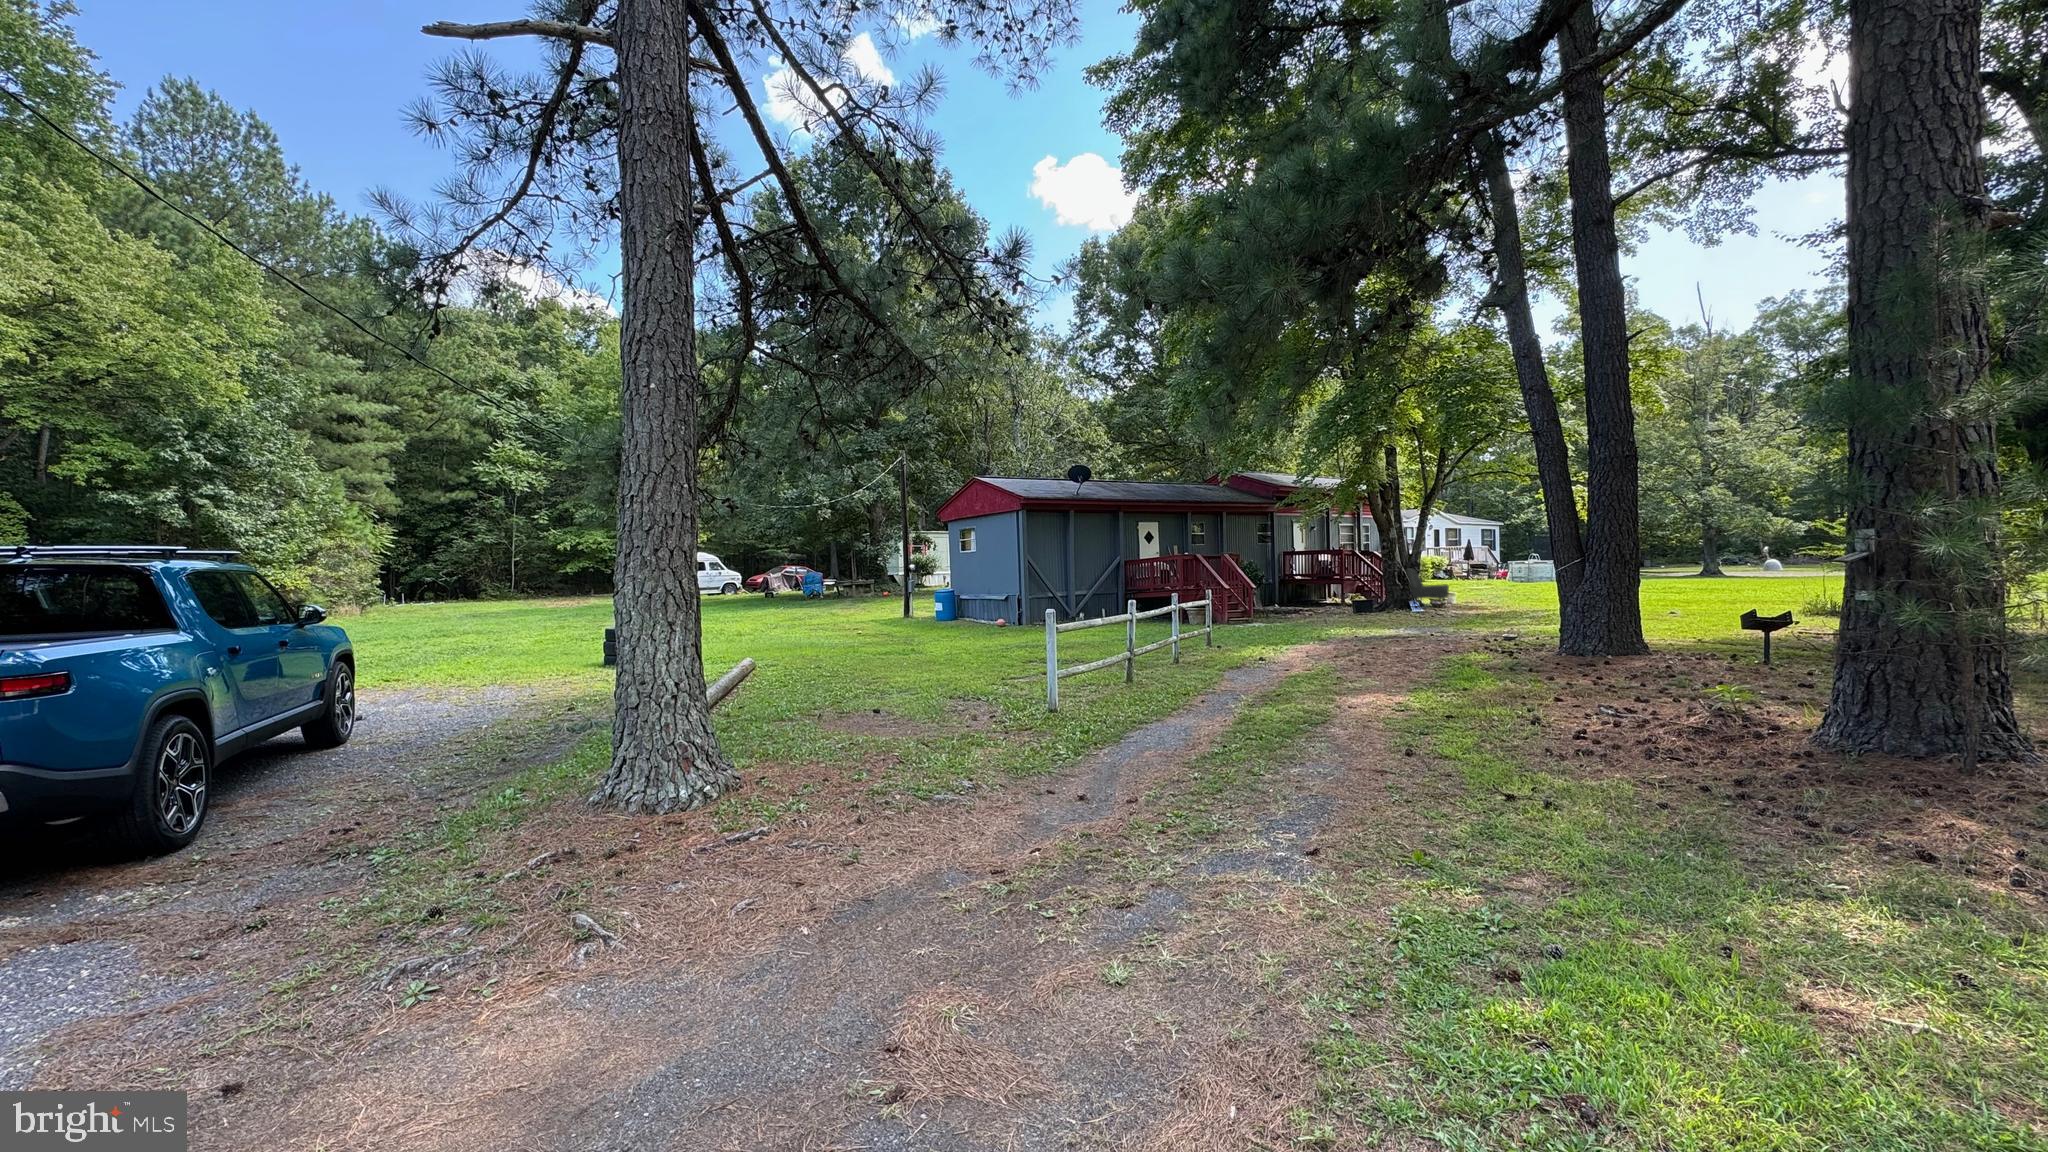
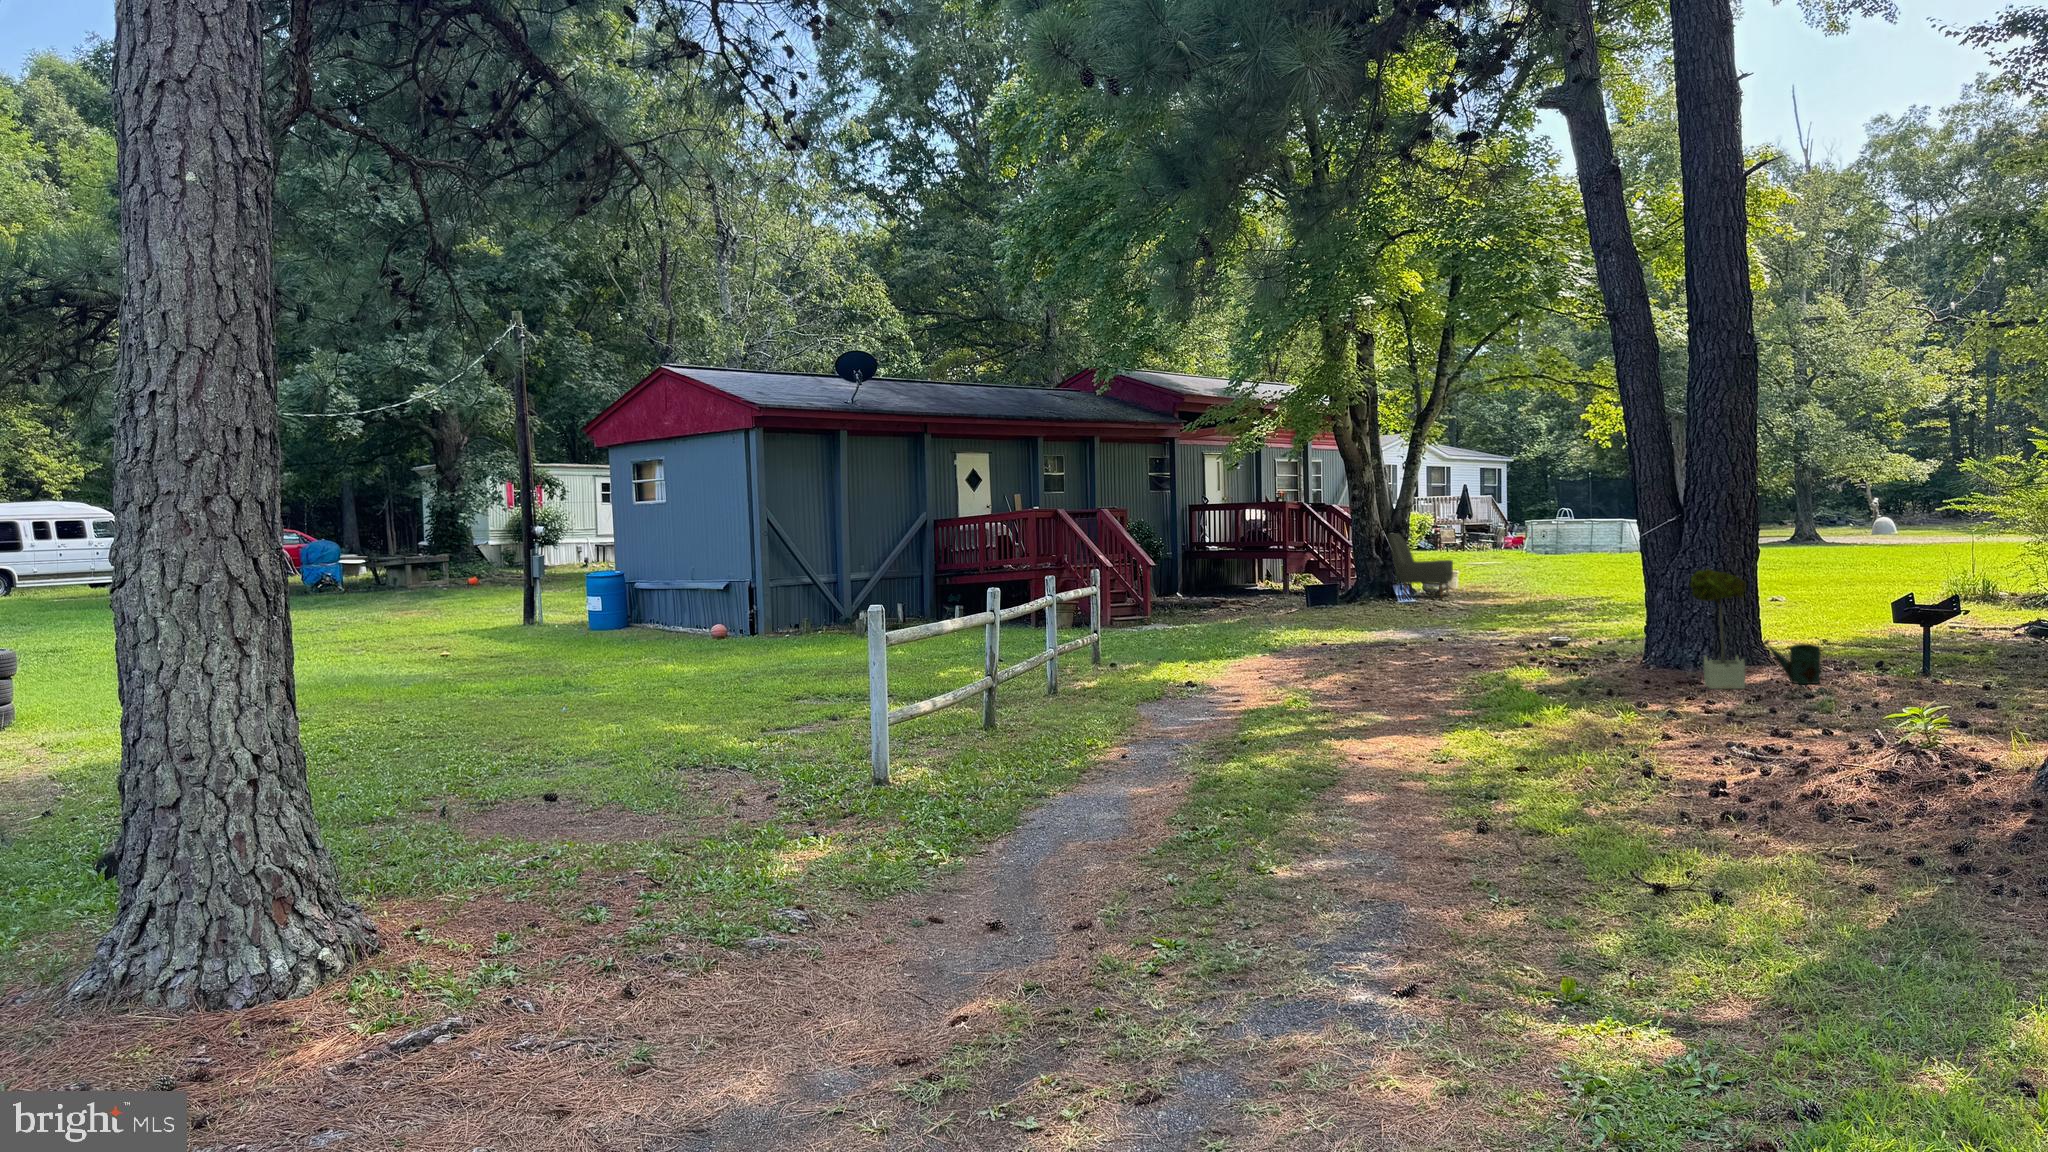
potted tree: none [1588,590,1629,668] -> present [1689,569,1746,689]
watering can: none [1642,636,1695,667] -> present [1762,640,1821,684]

